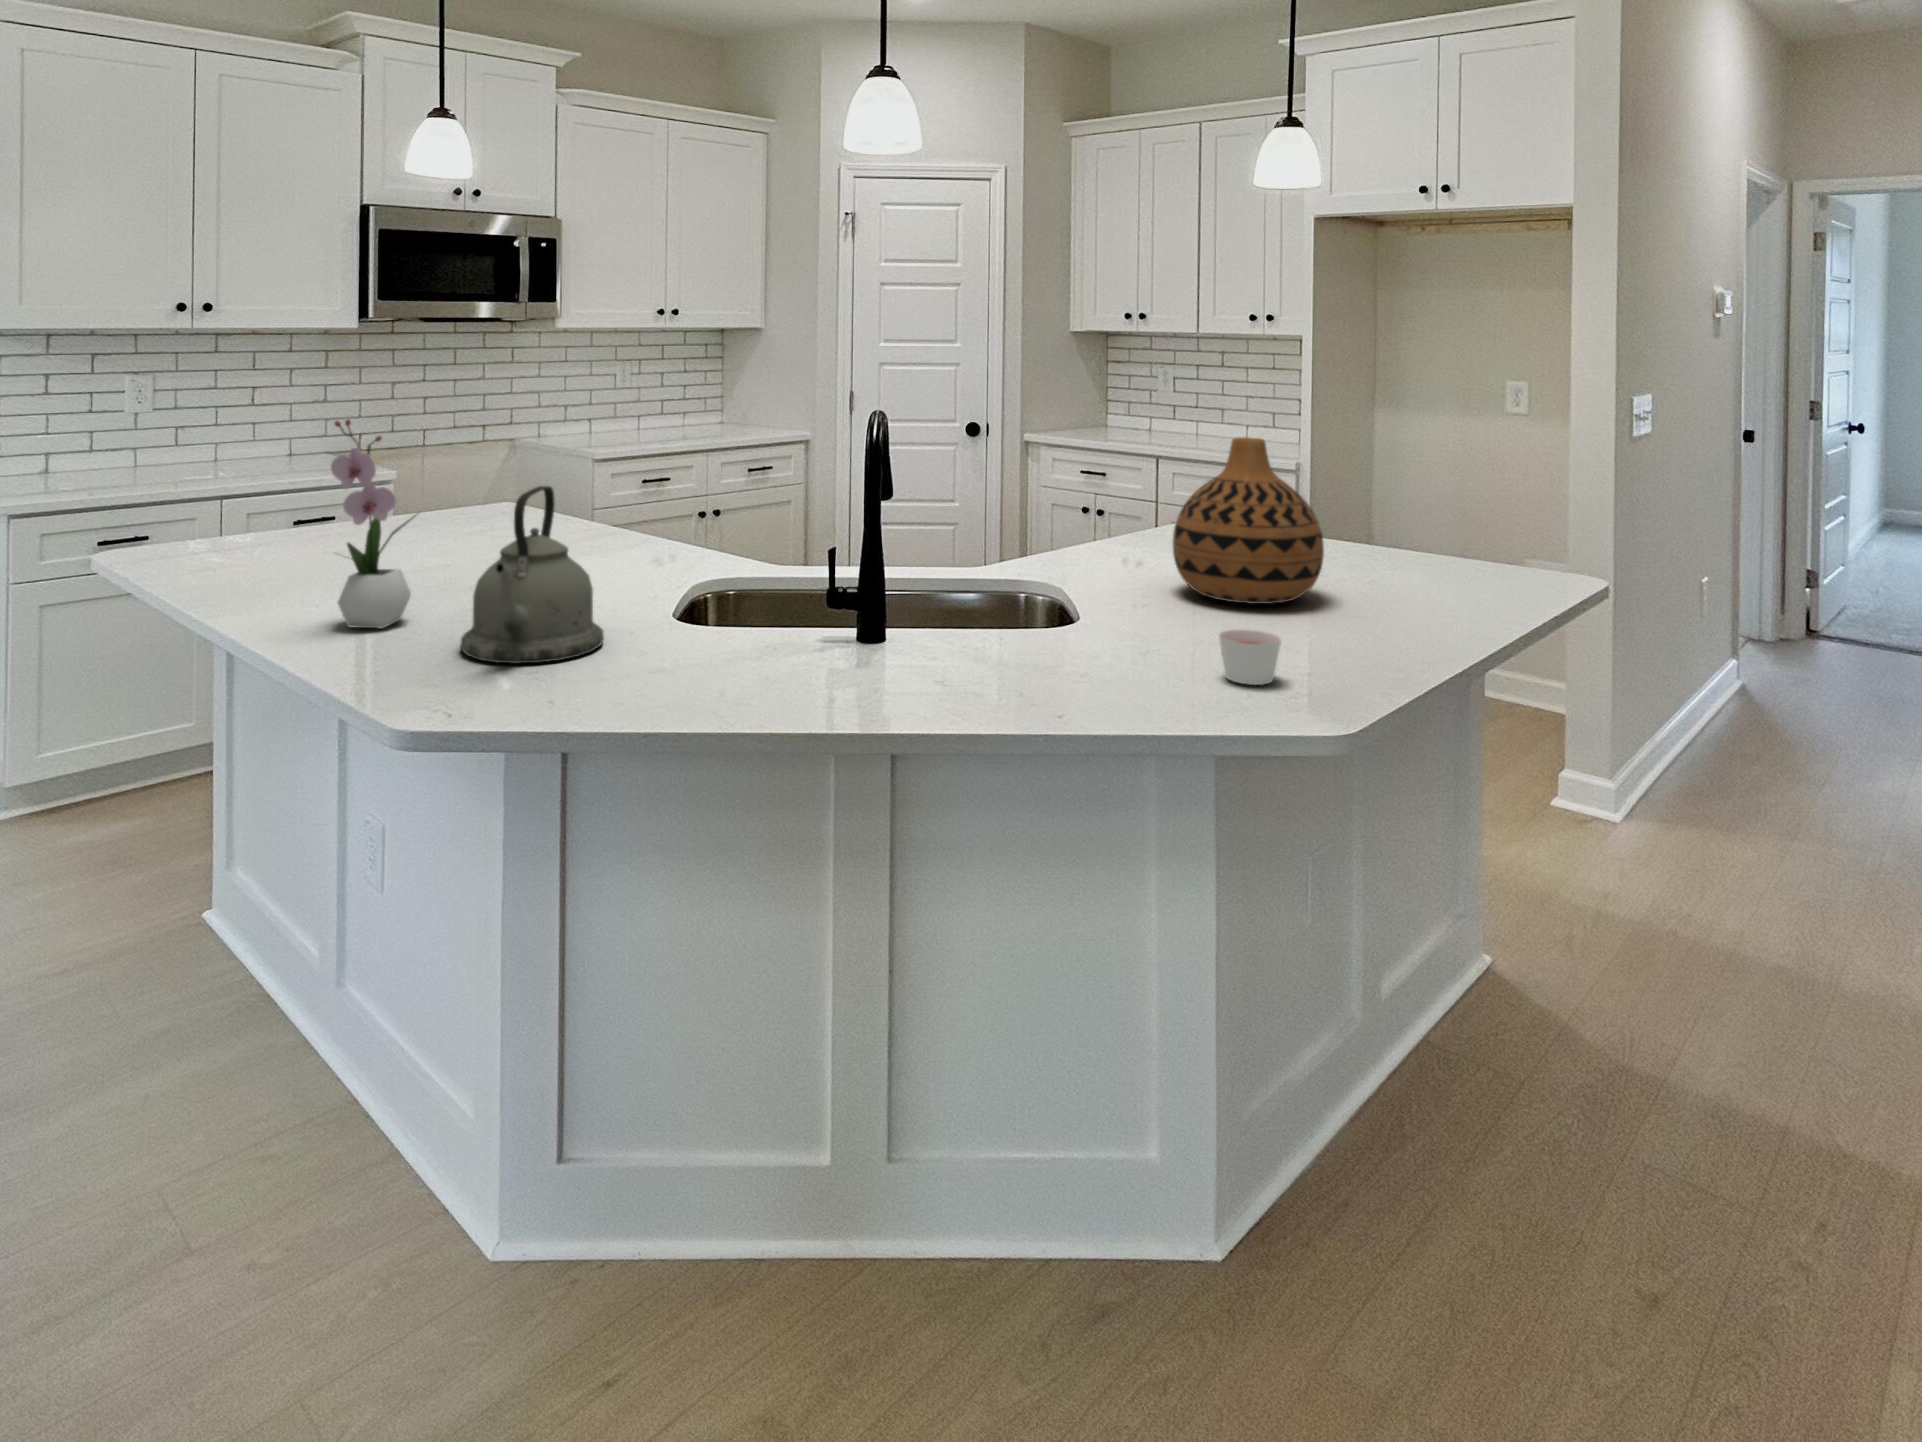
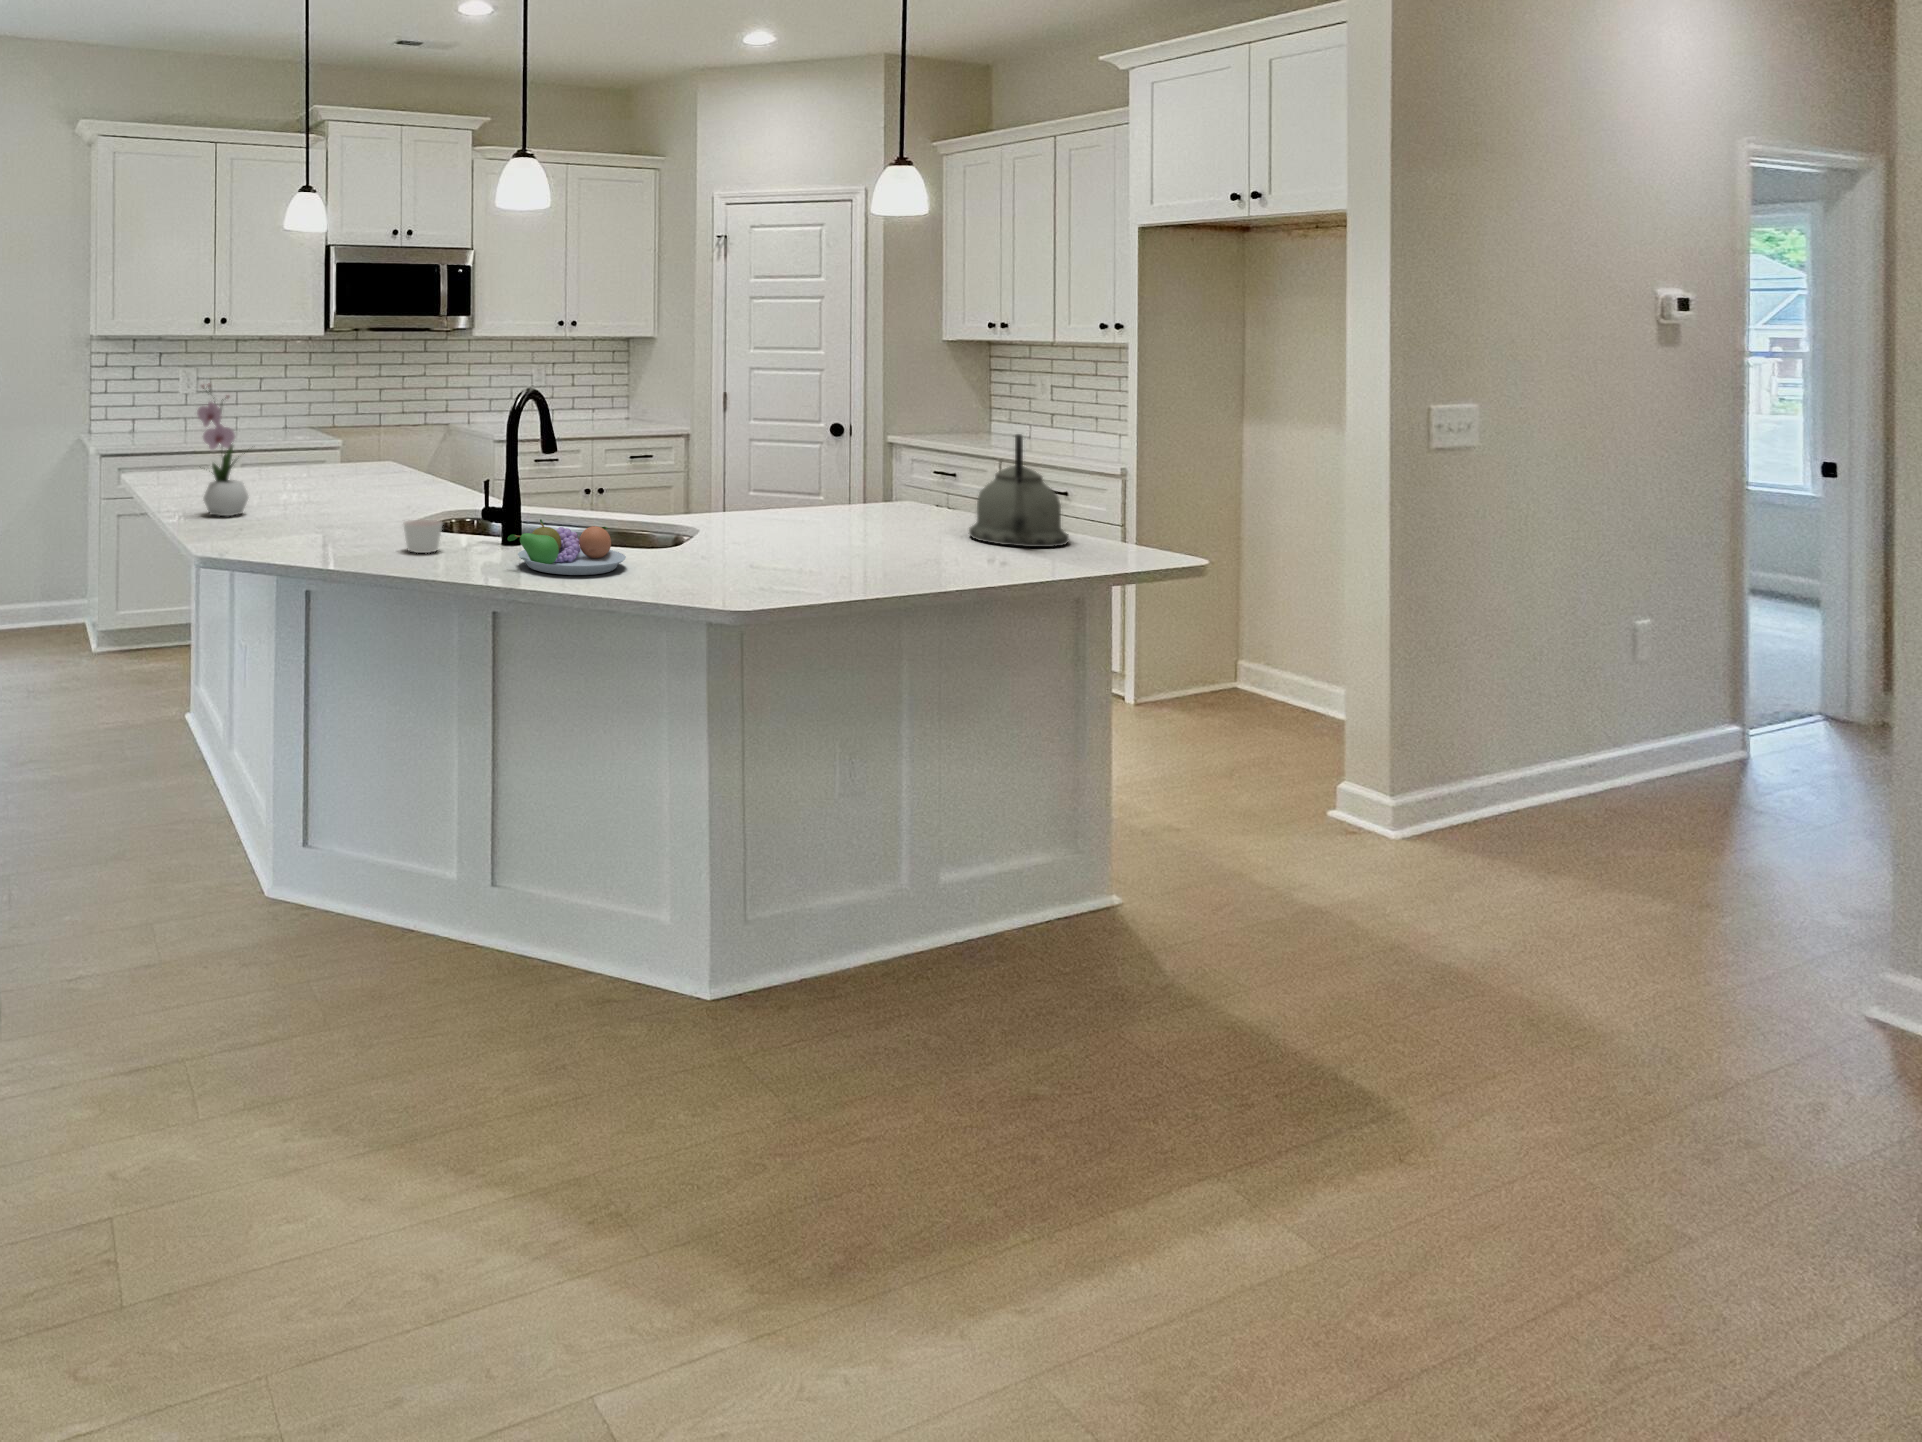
vase: present [1173,438,1324,604] -> none [780,414,902,545]
kettle: present [461,486,604,664] -> present [969,434,1069,547]
fruit bowl: none [938,611,1094,695] -> present [508,519,626,575]
candle: present [1219,629,1281,685] -> present [403,519,442,553]

